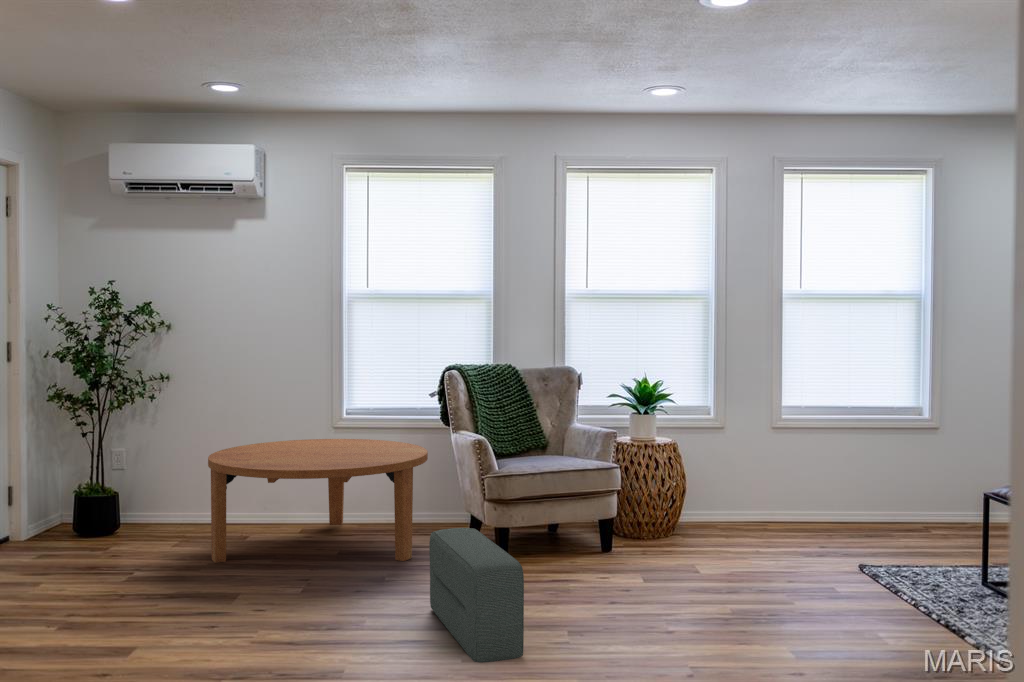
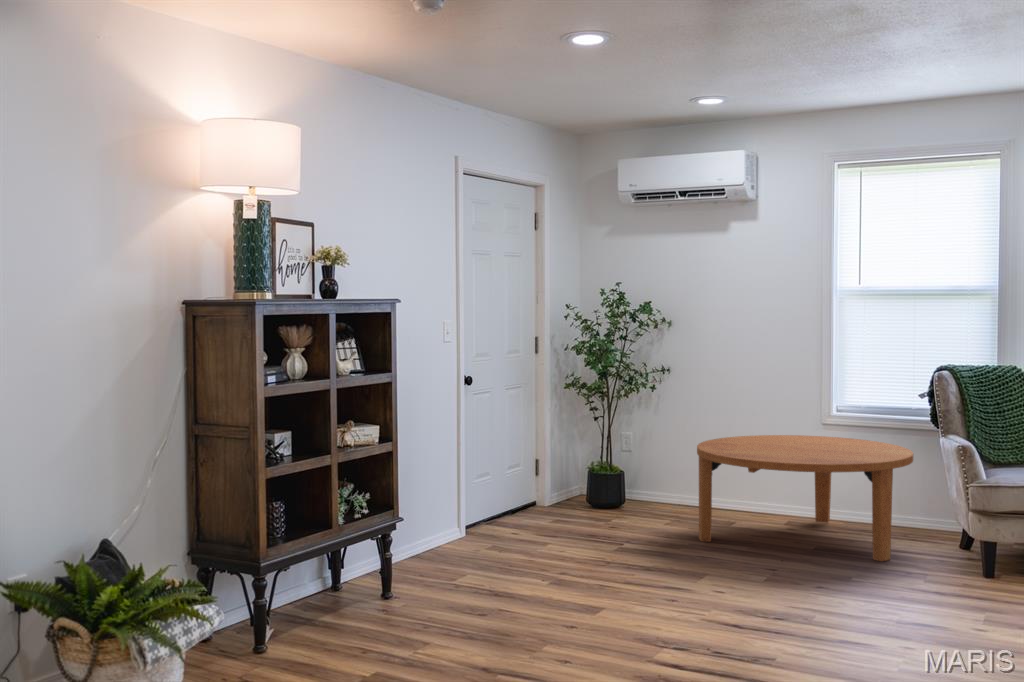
pouf: present [429,528,524,663] -> none [892,529,973,655]

